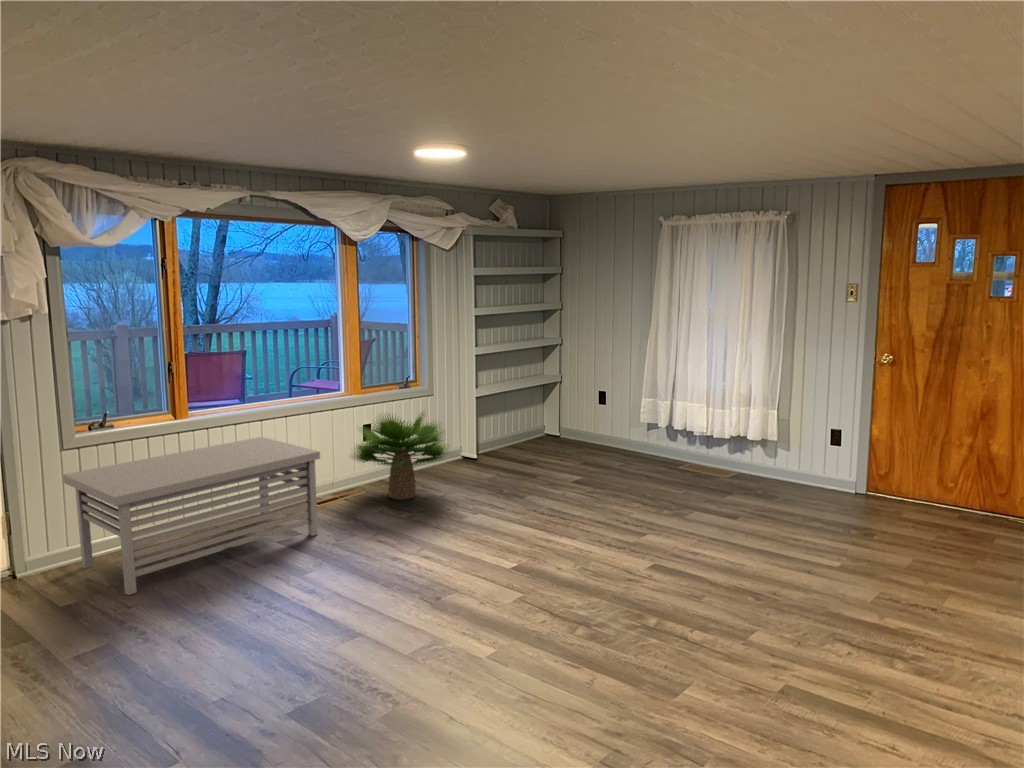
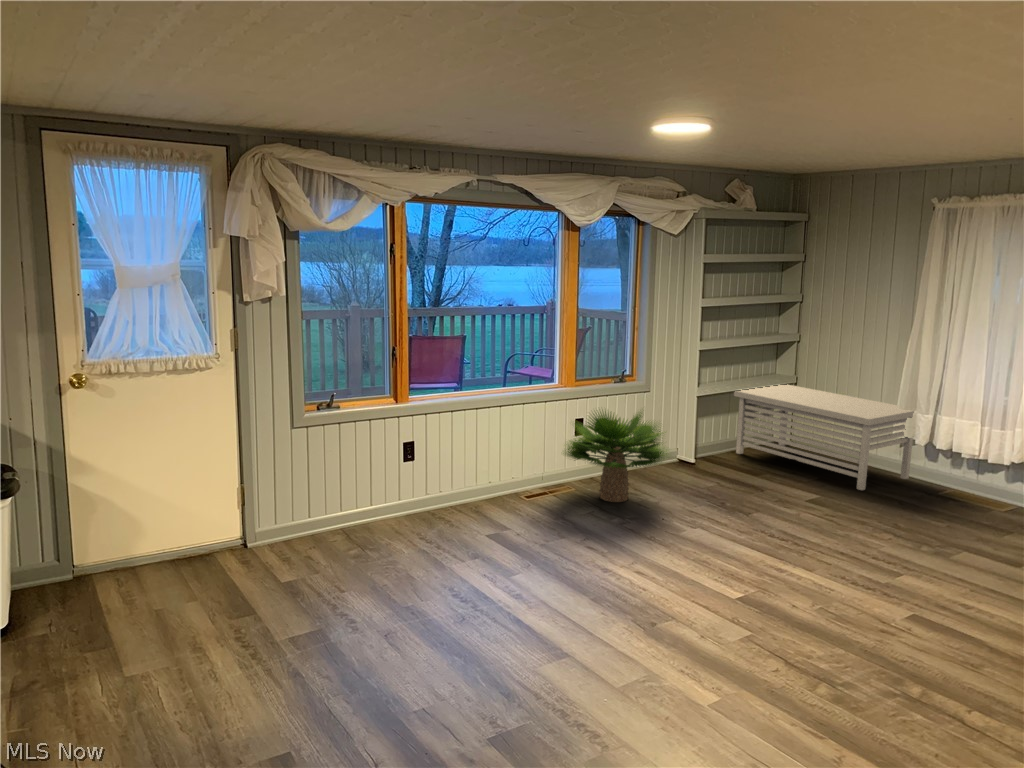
storage bench: present [63,437,320,595] -> present [734,384,914,490]

